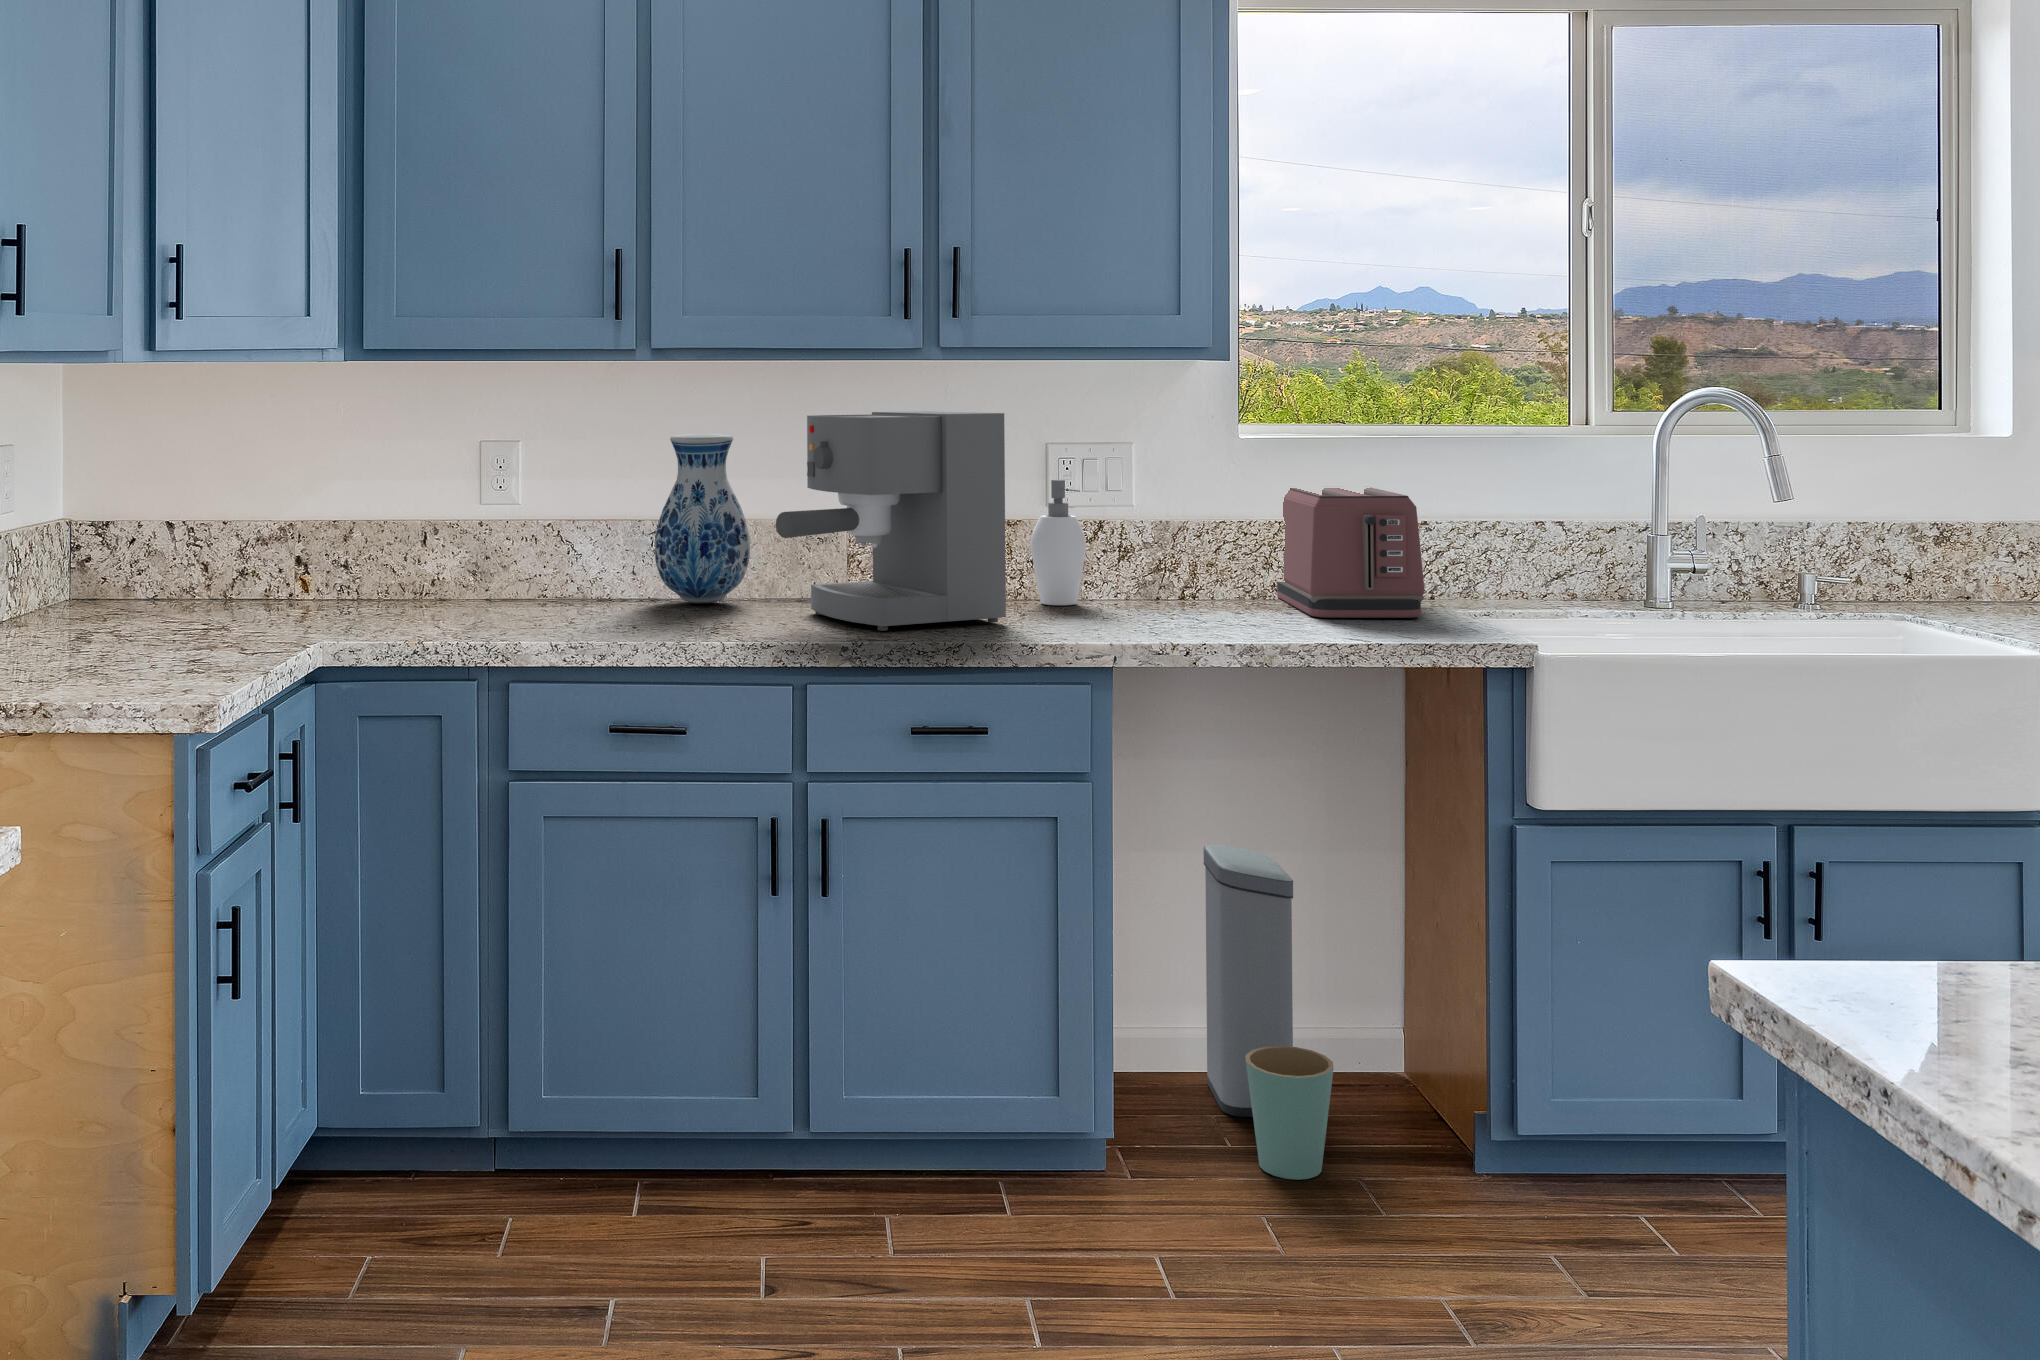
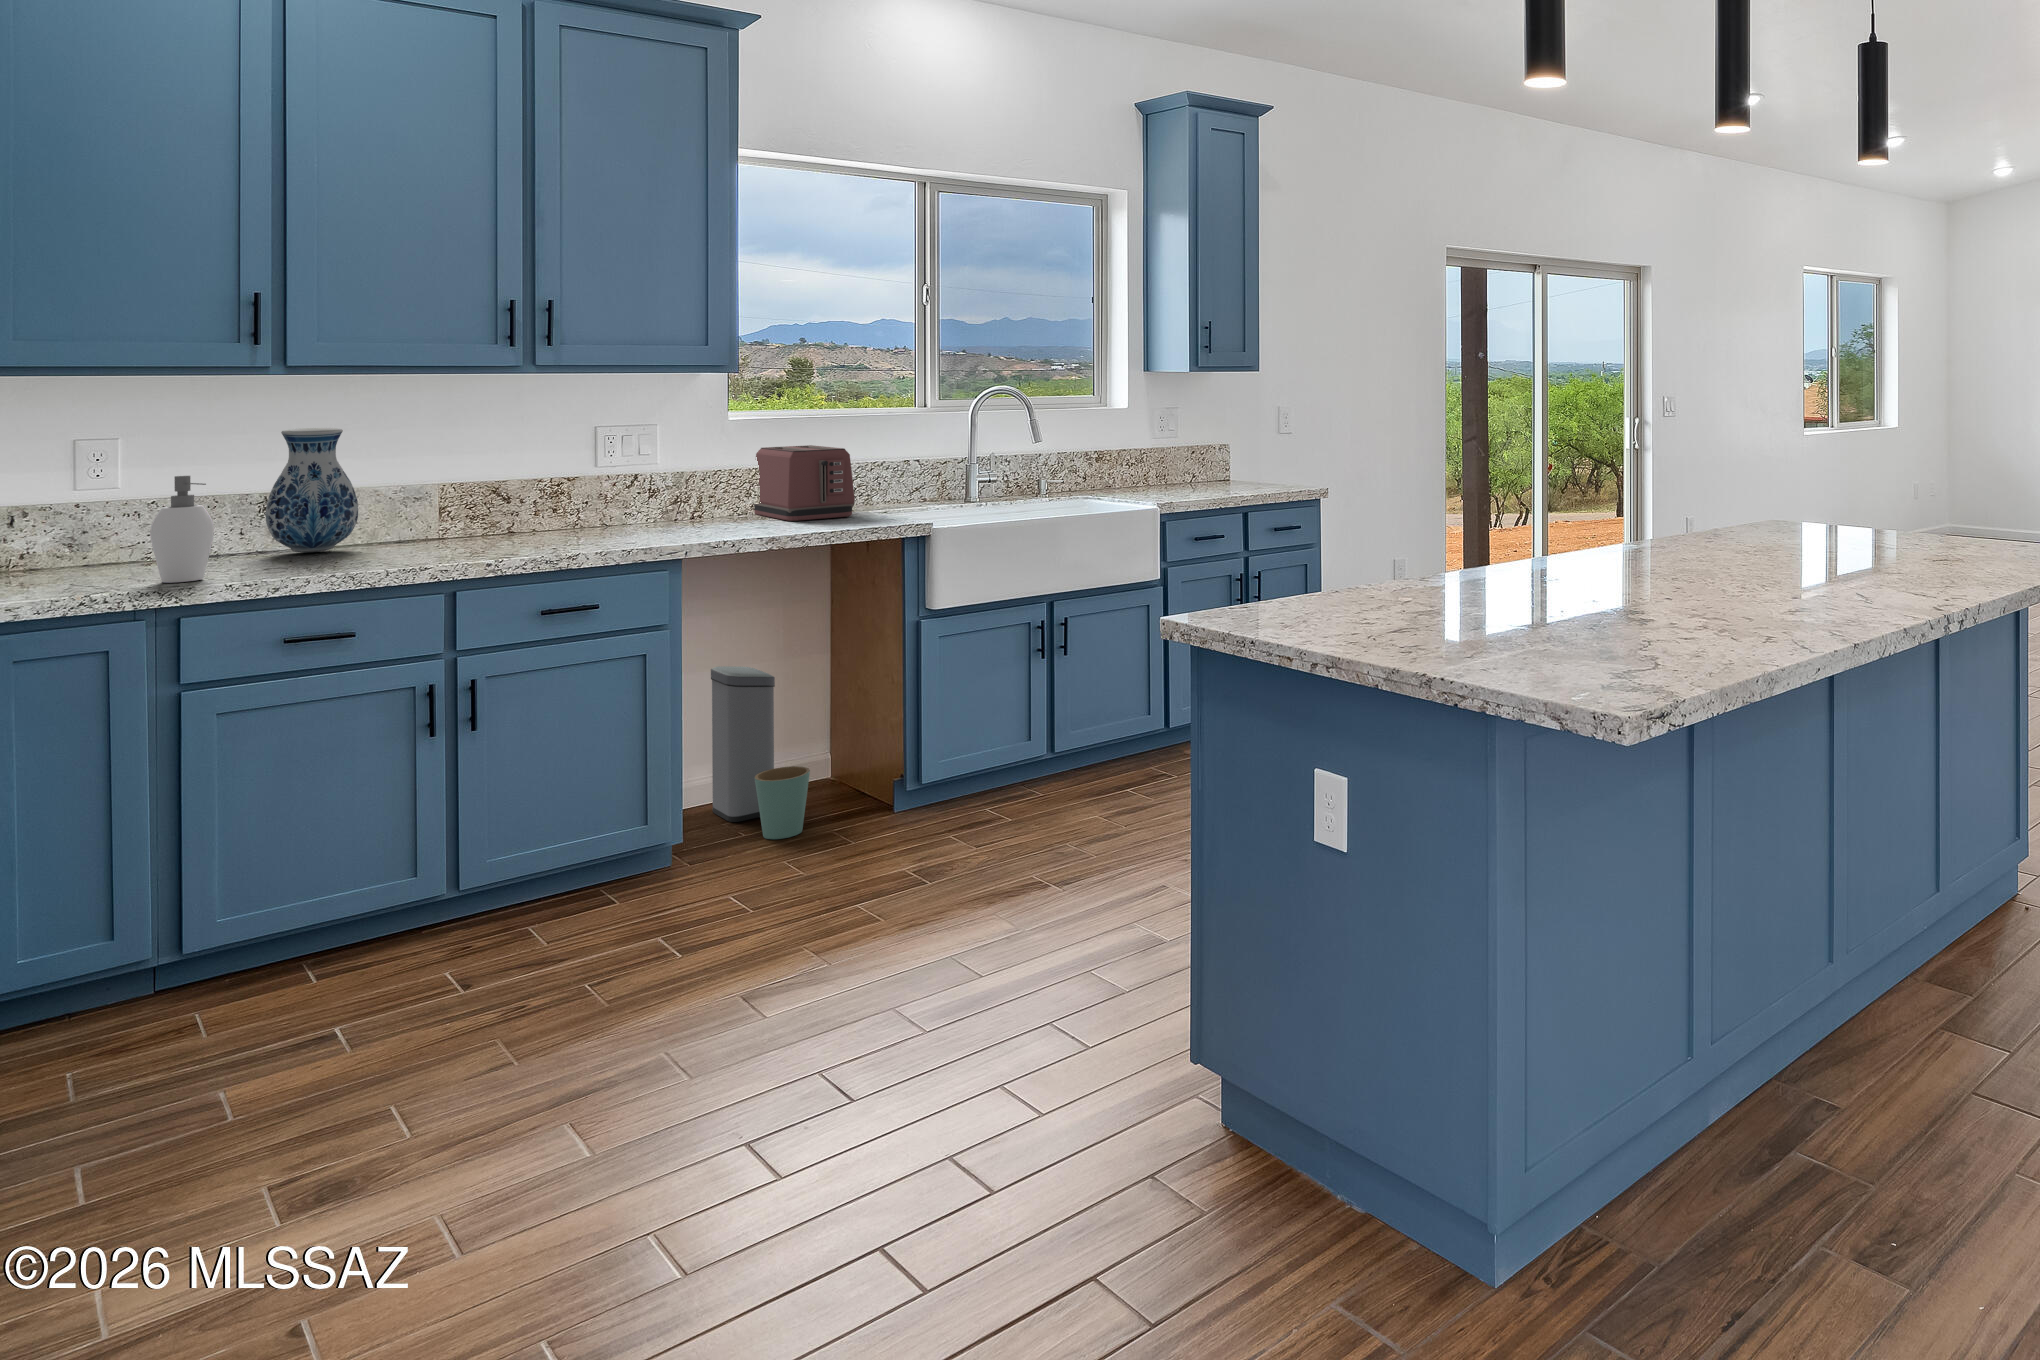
coffee maker: present [776,411,1006,631] -> none [417,407,591,552]
soap dispenser: present [1031,480,1086,605] -> present [150,476,214,583]

